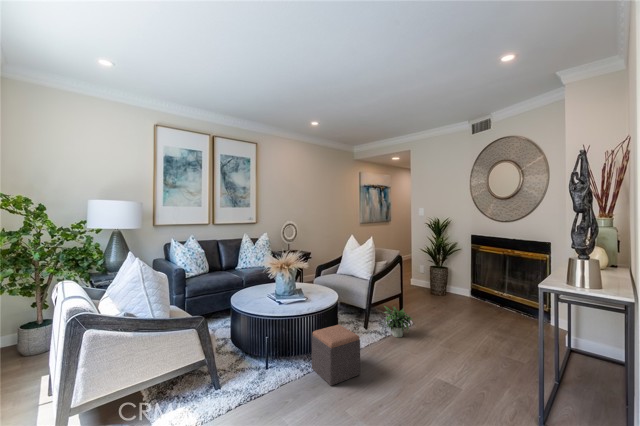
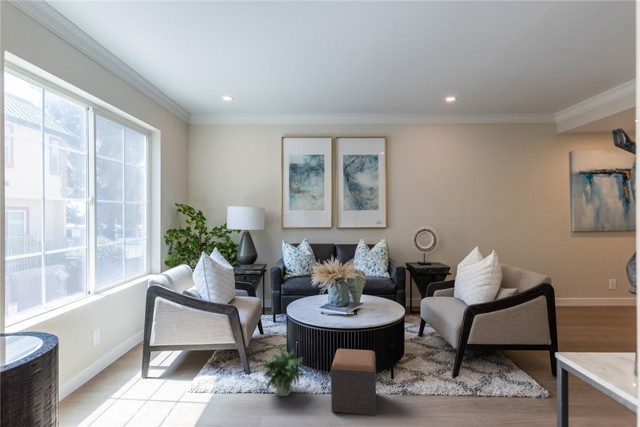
potted plant: present [384,306,413,337] -> present [262,346,308,396]

